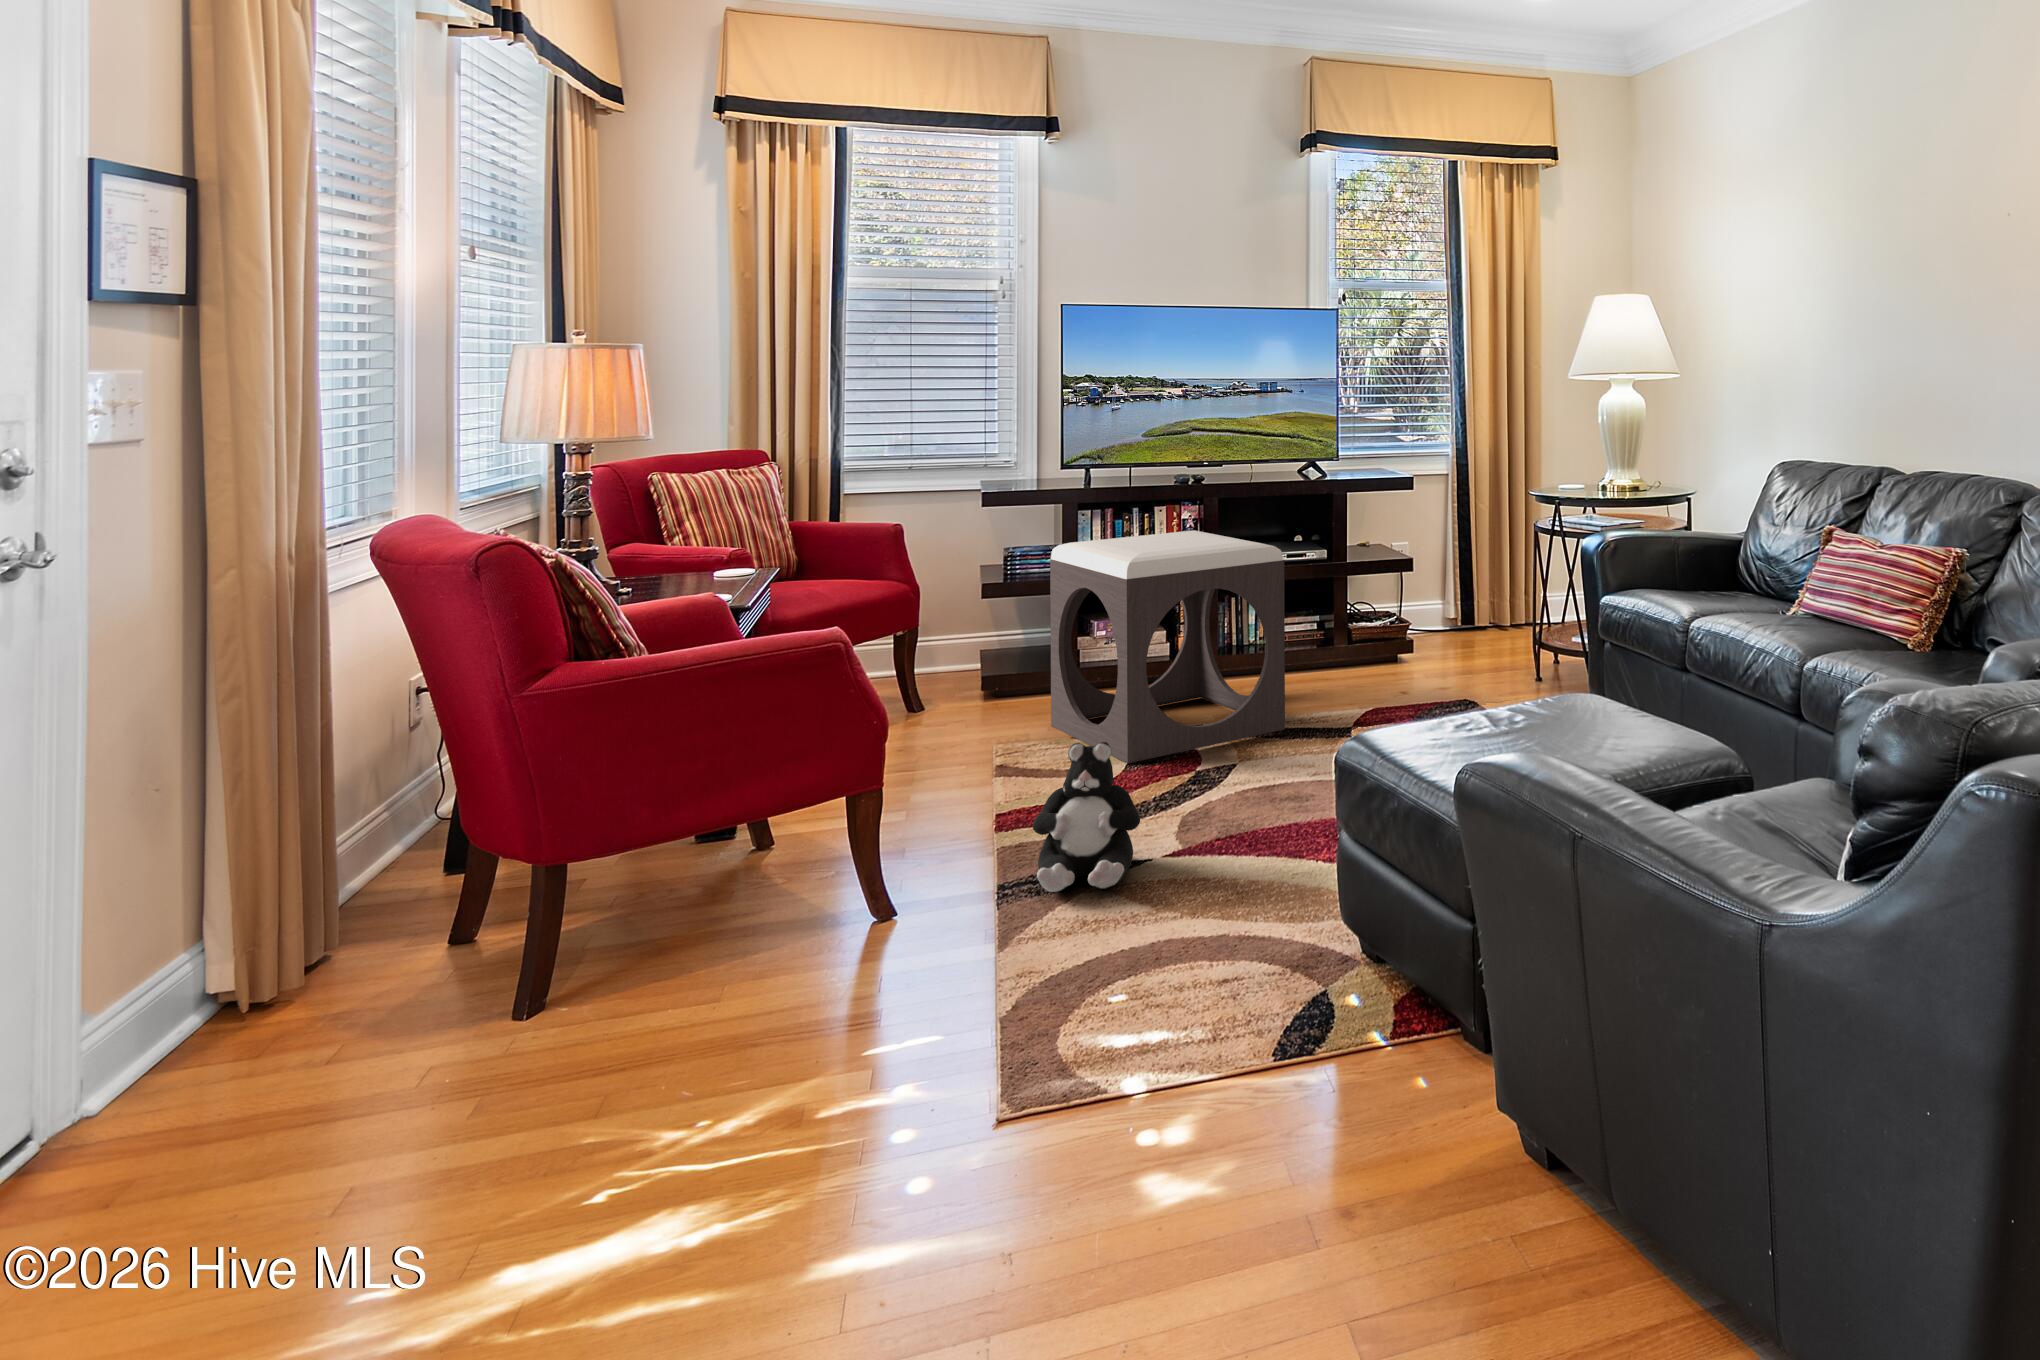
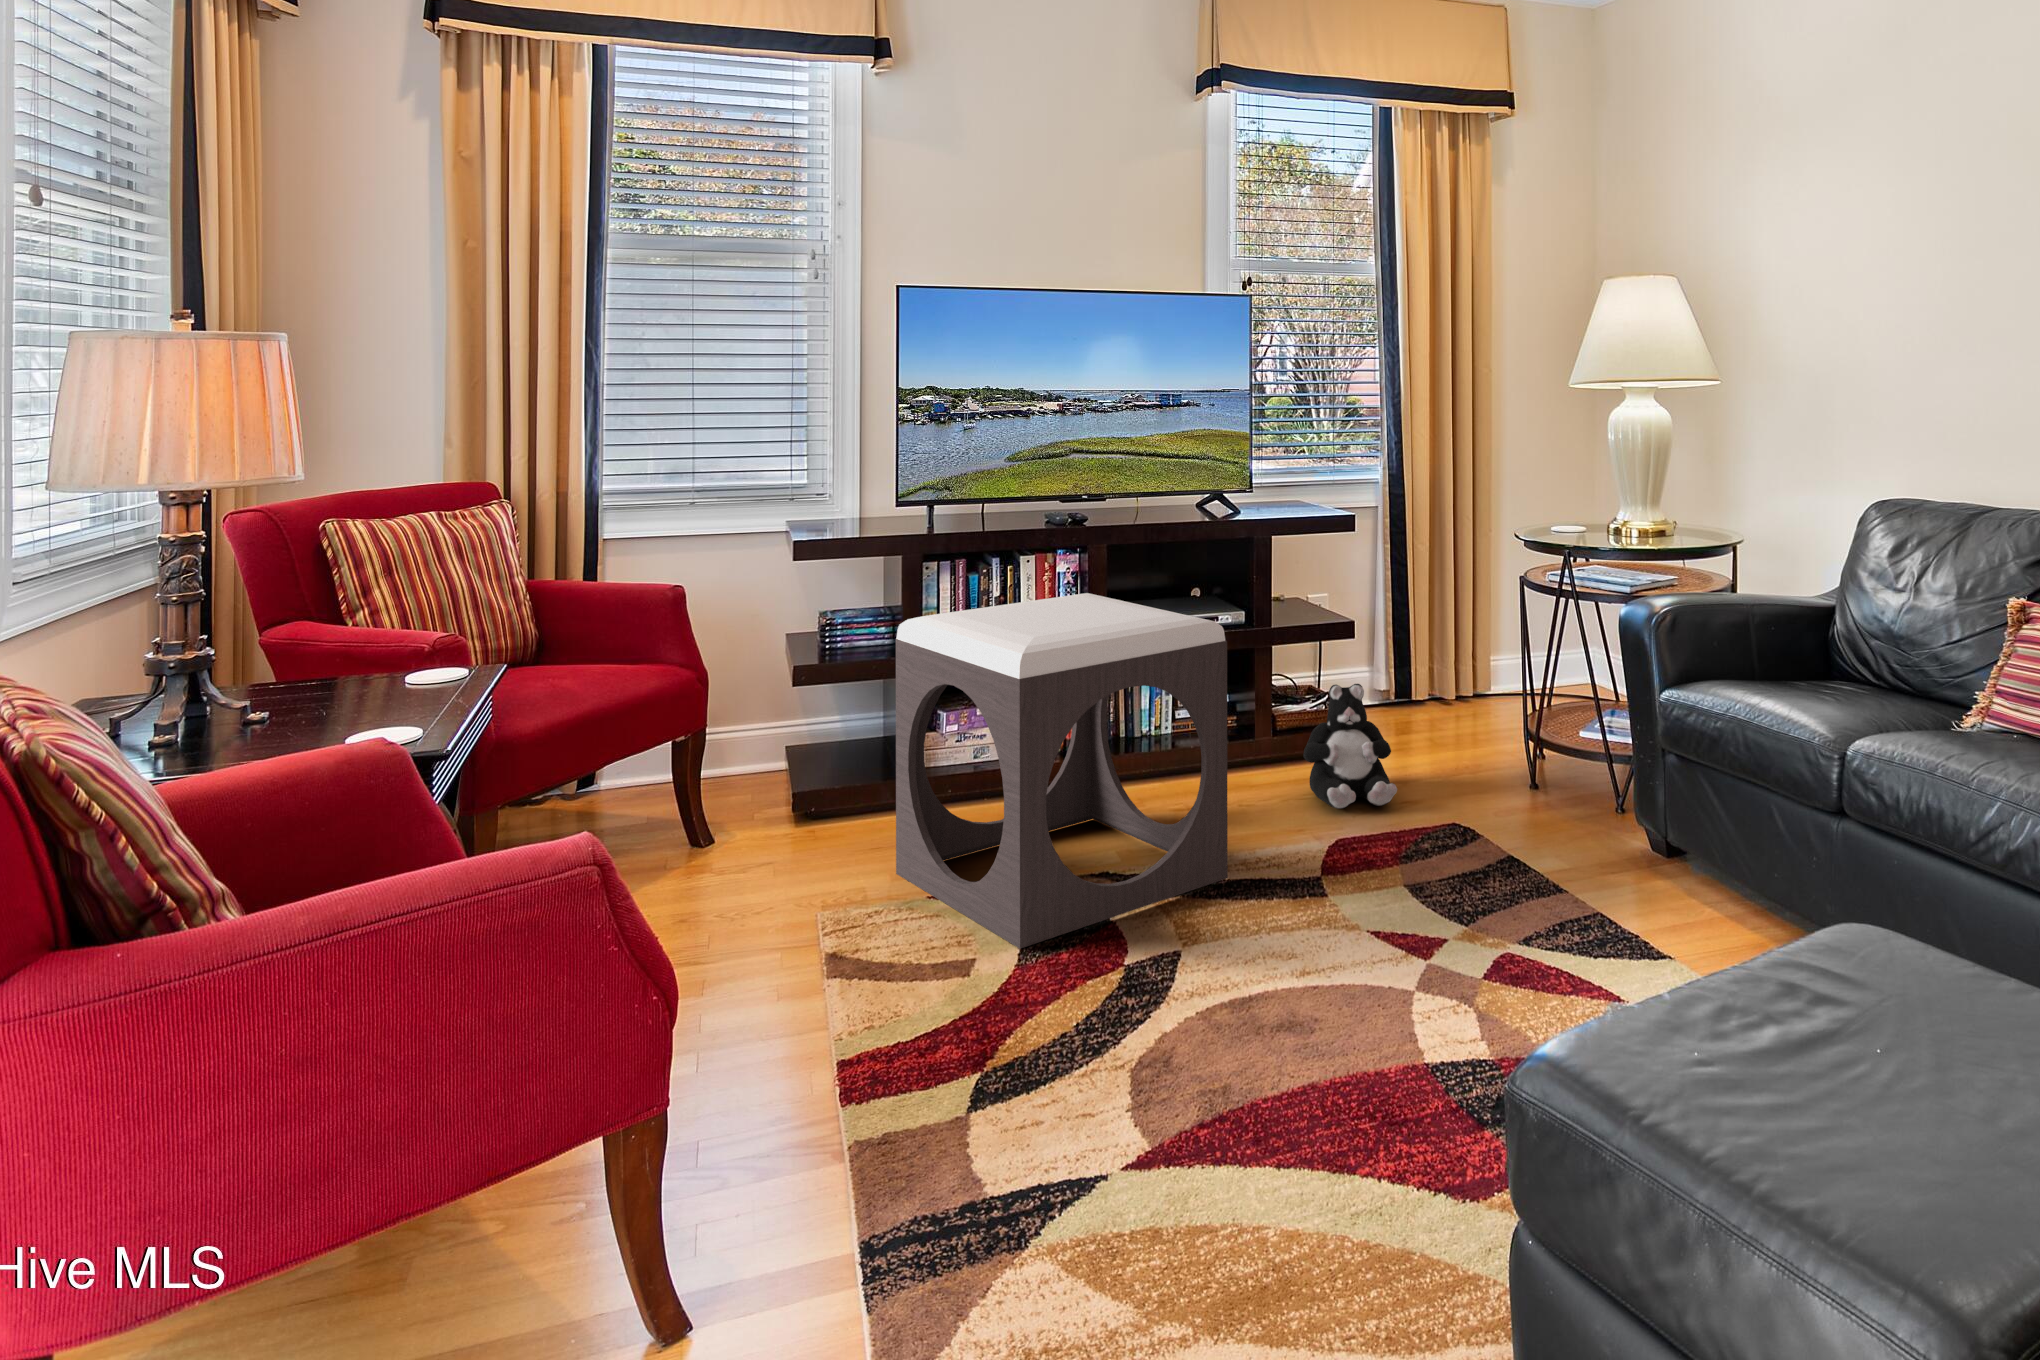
plush toy: present [1033,742,1140,892] -> present [1303,684,1397,808]

